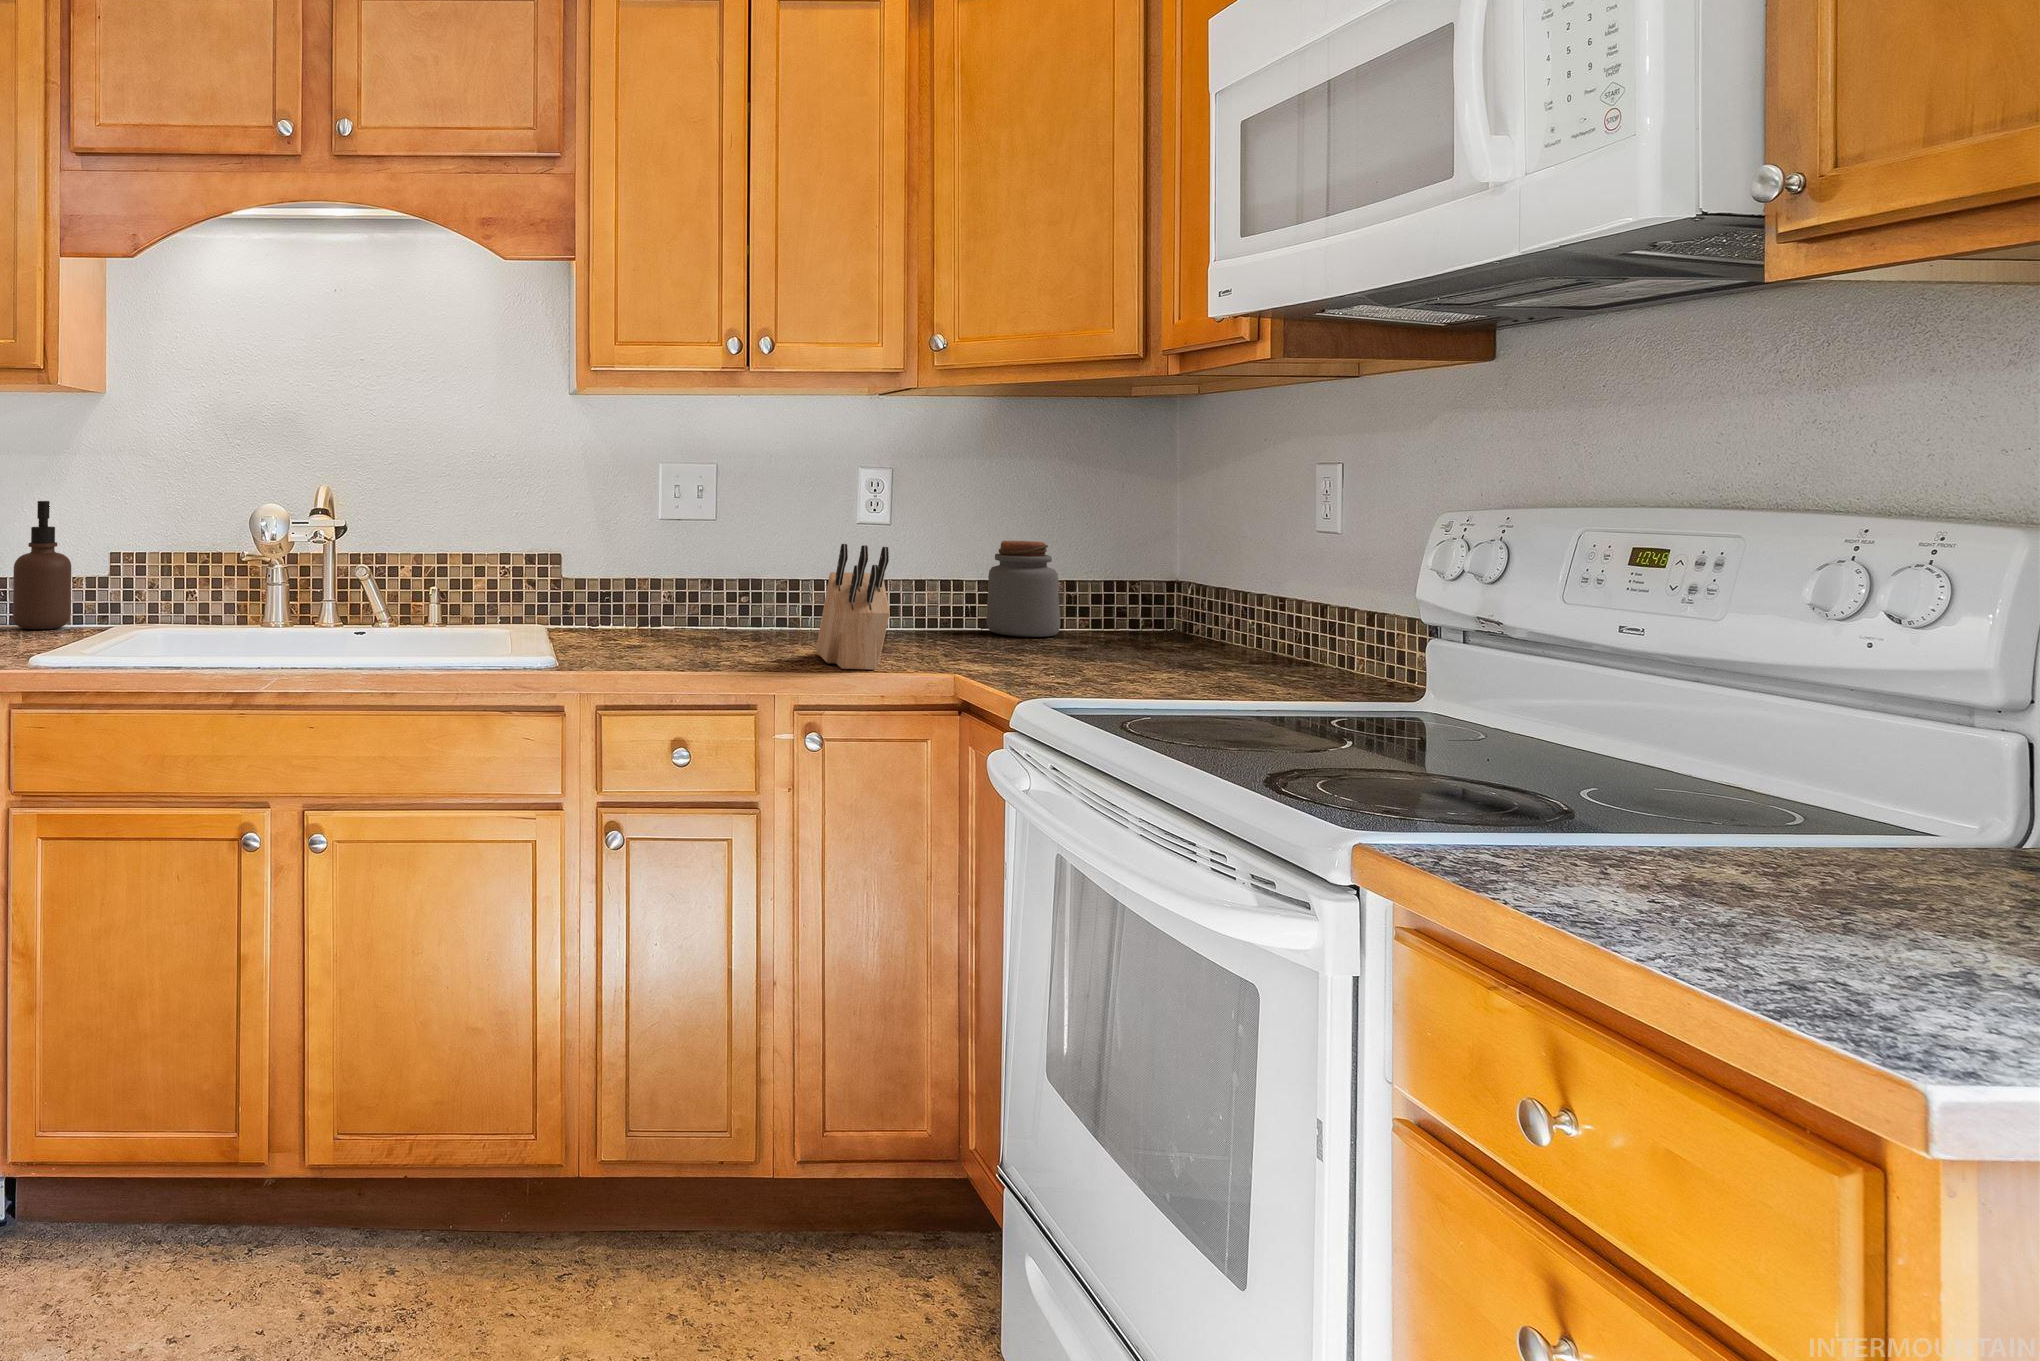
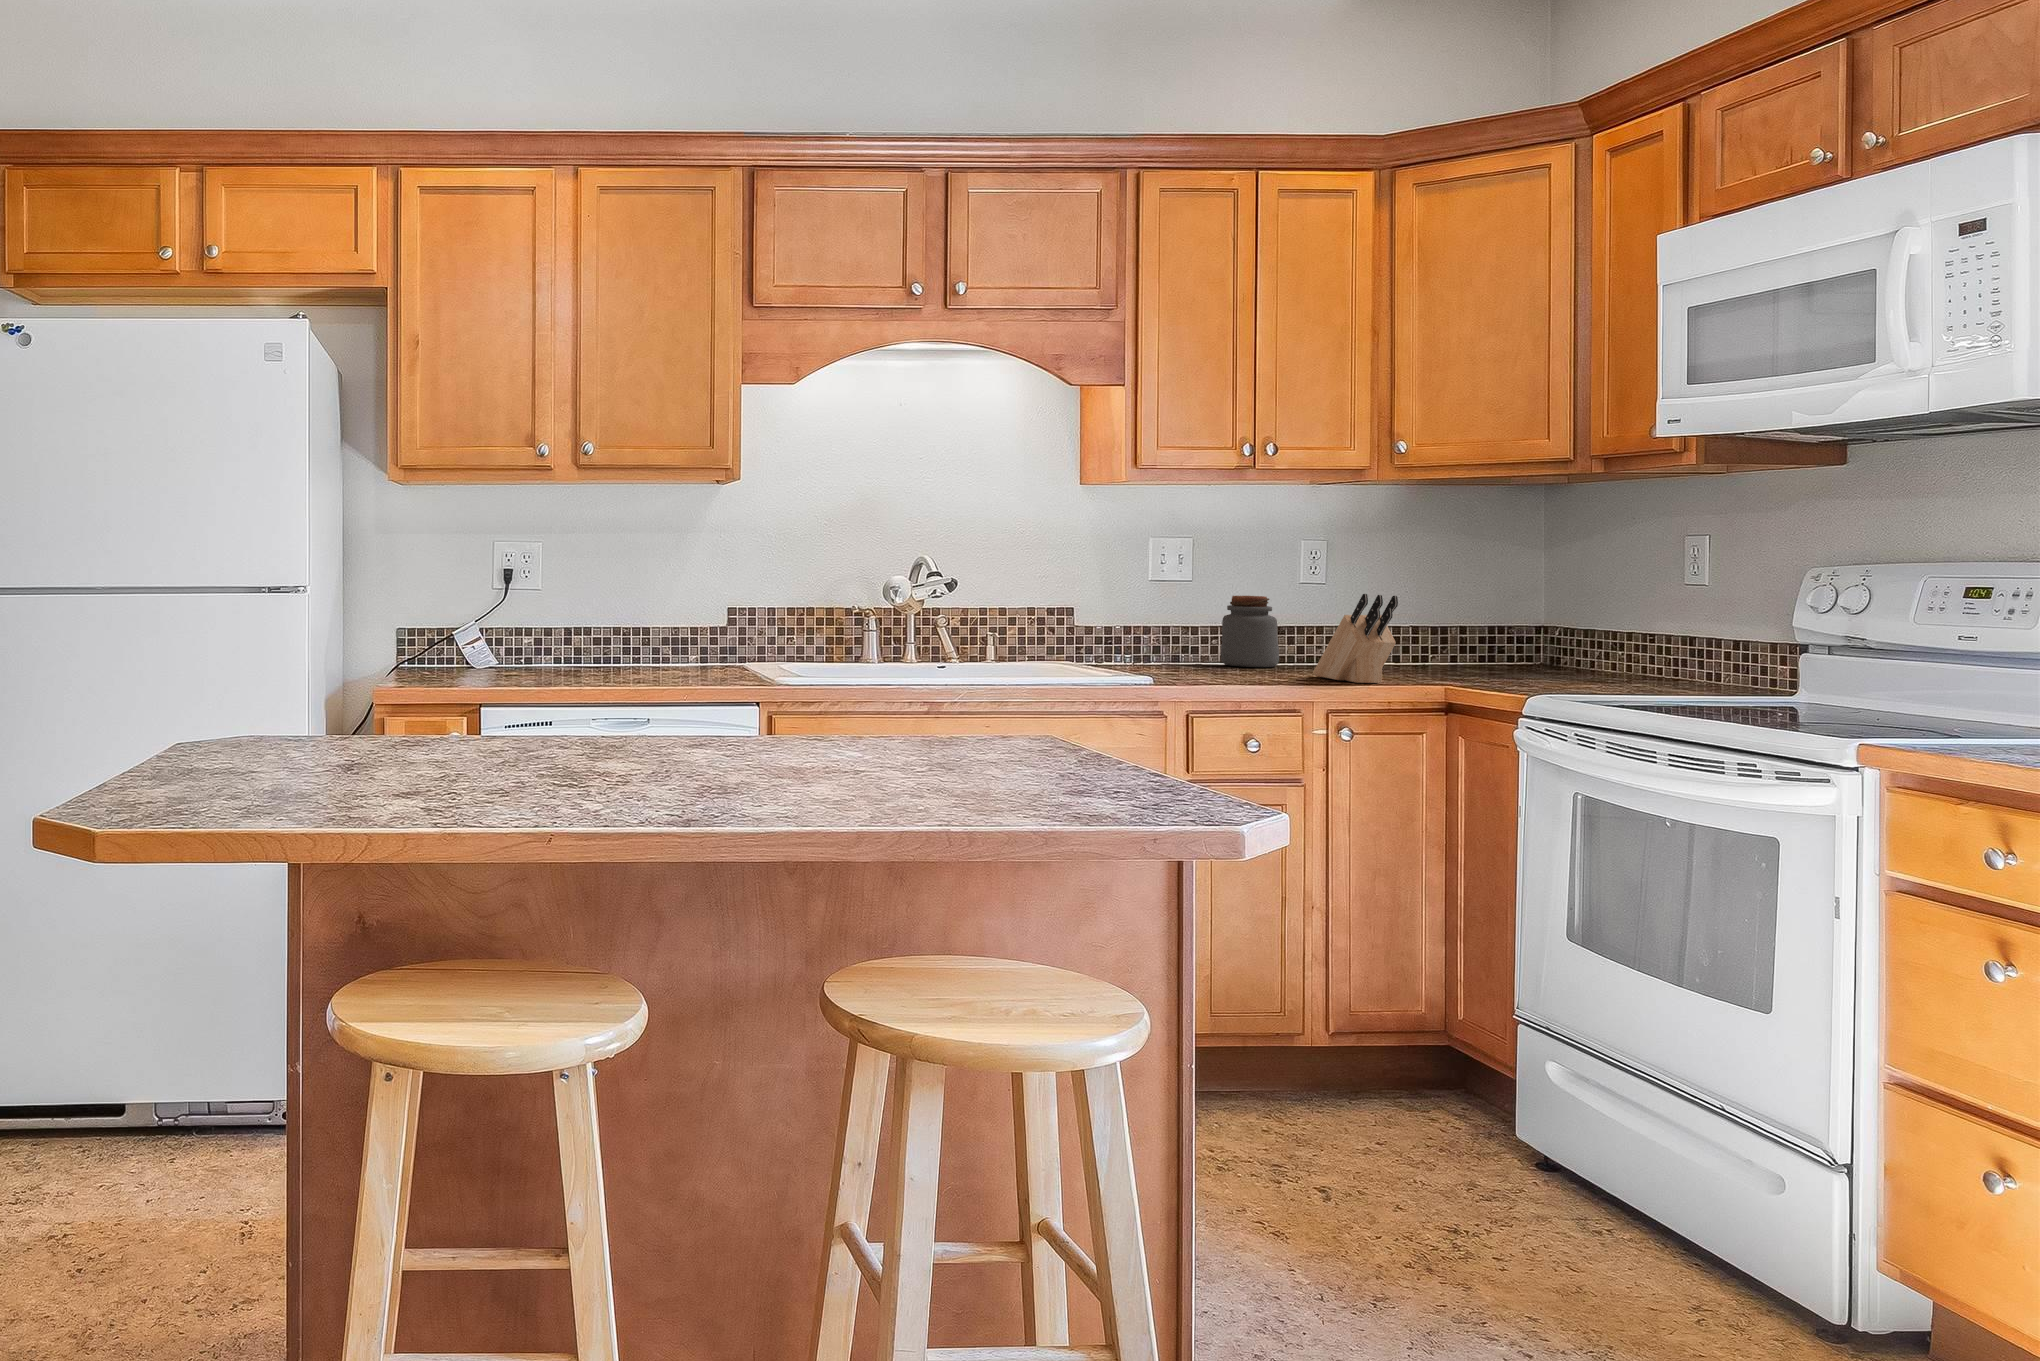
soap dispenser: present [13,501,71,629] -> none [659,568,701,667]
jar: present [986,541,1060,637] -> present [1221,596,1279,667]

